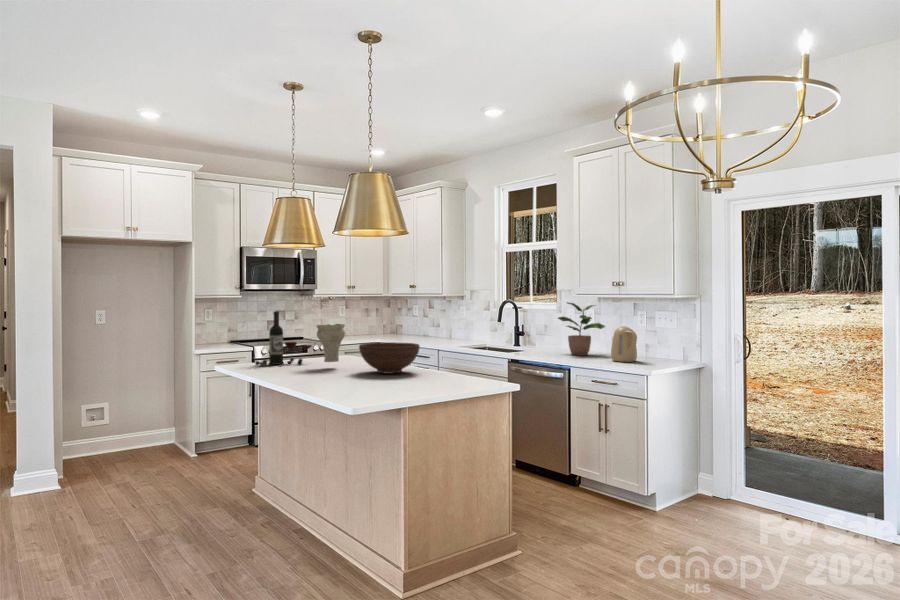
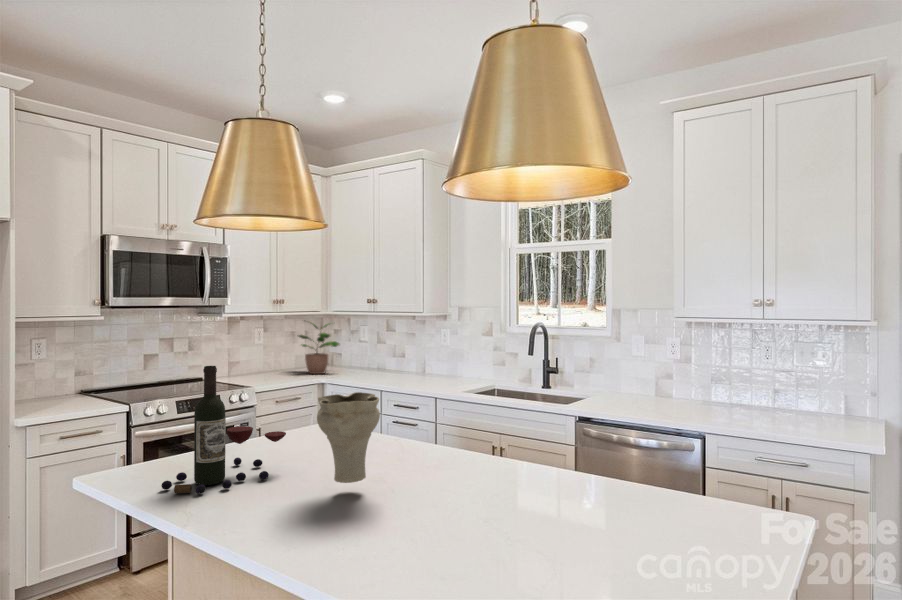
potted plant: present [558,302,605,355] -> present [298,322,340,374]
kettle: present [611,326,637,362] -> none [757,370,816,427]
fruit bowl: present [359,342,420,374] -> none [435,430,570,515]

